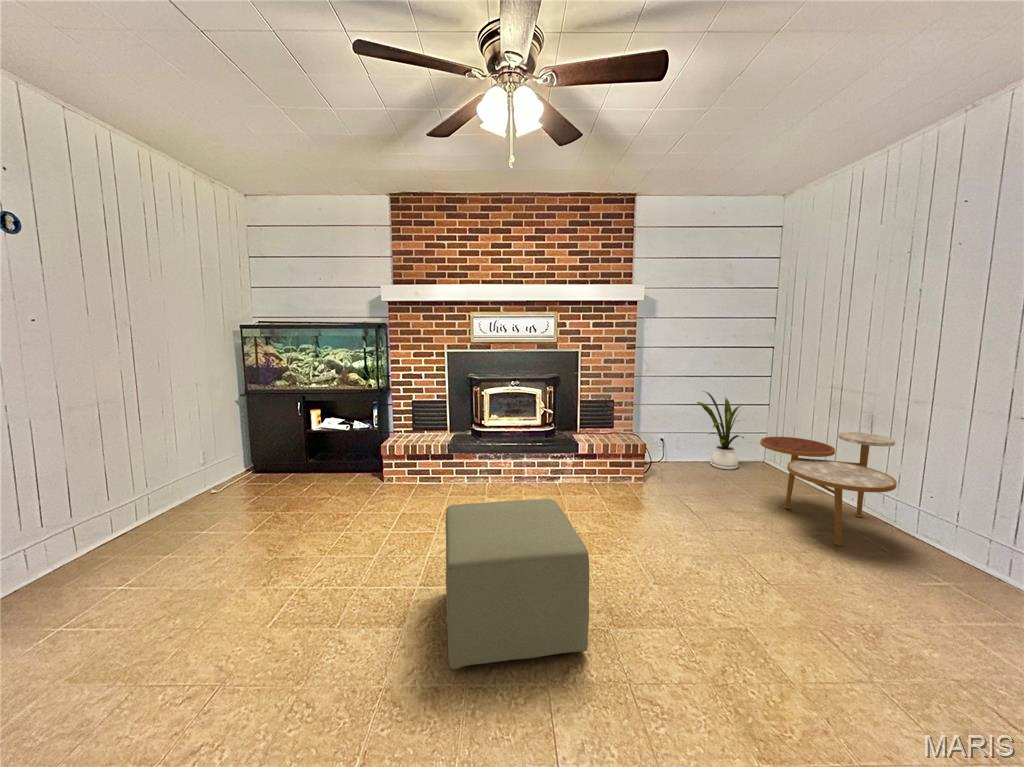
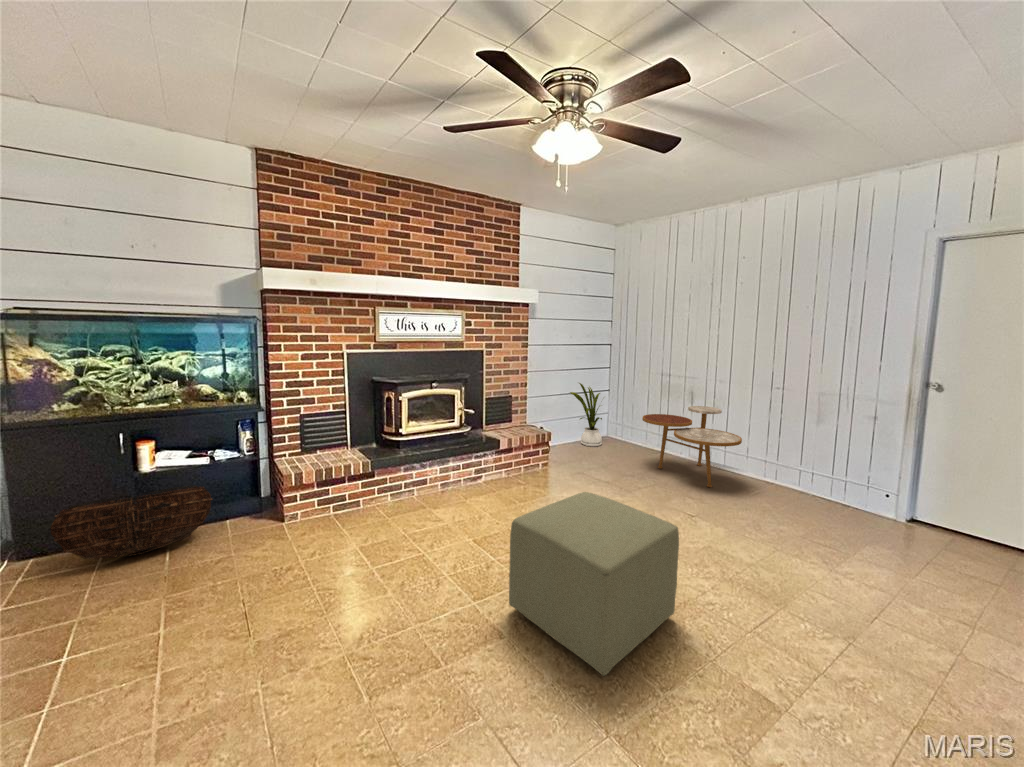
basket: none [253,443,340,484] -> present [50,485,212,560]

